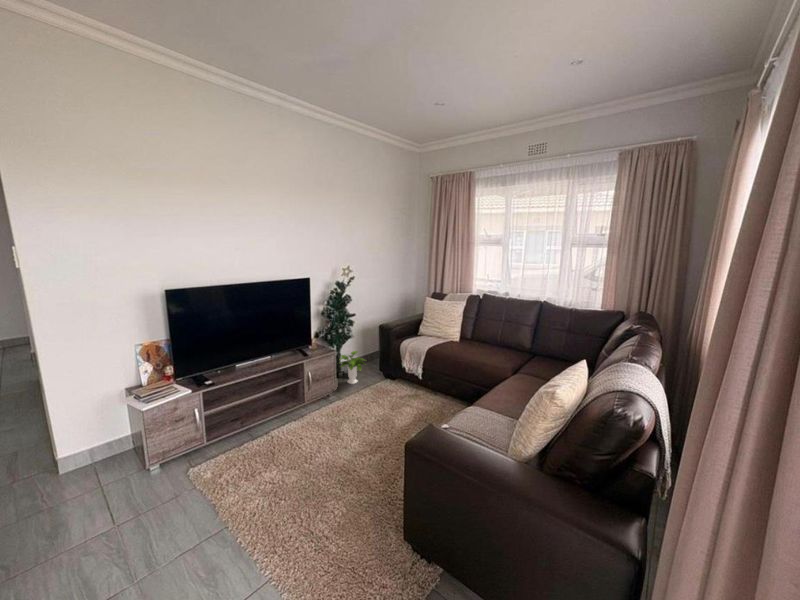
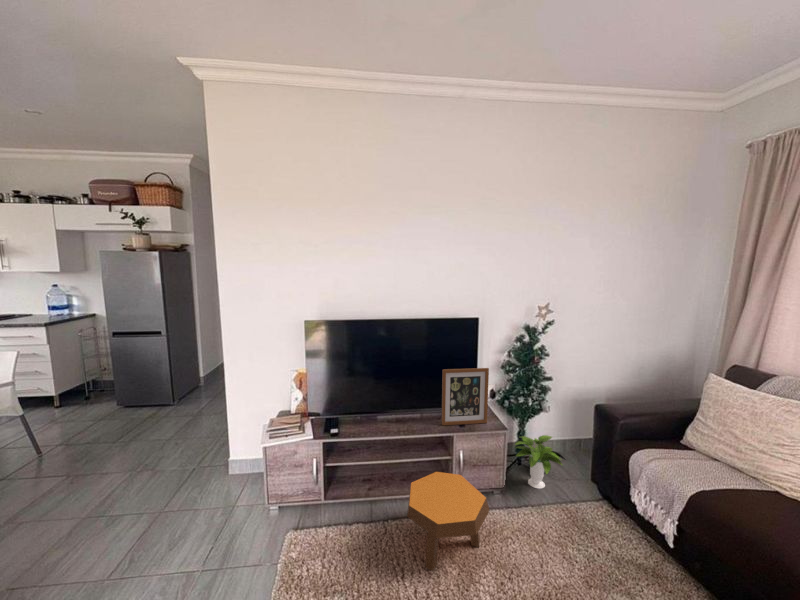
picture frame: none [290,313,322,358] -> present [442,368,489,425]
footstool: none [284,384,339,441] -> present [407,472,490,571]

